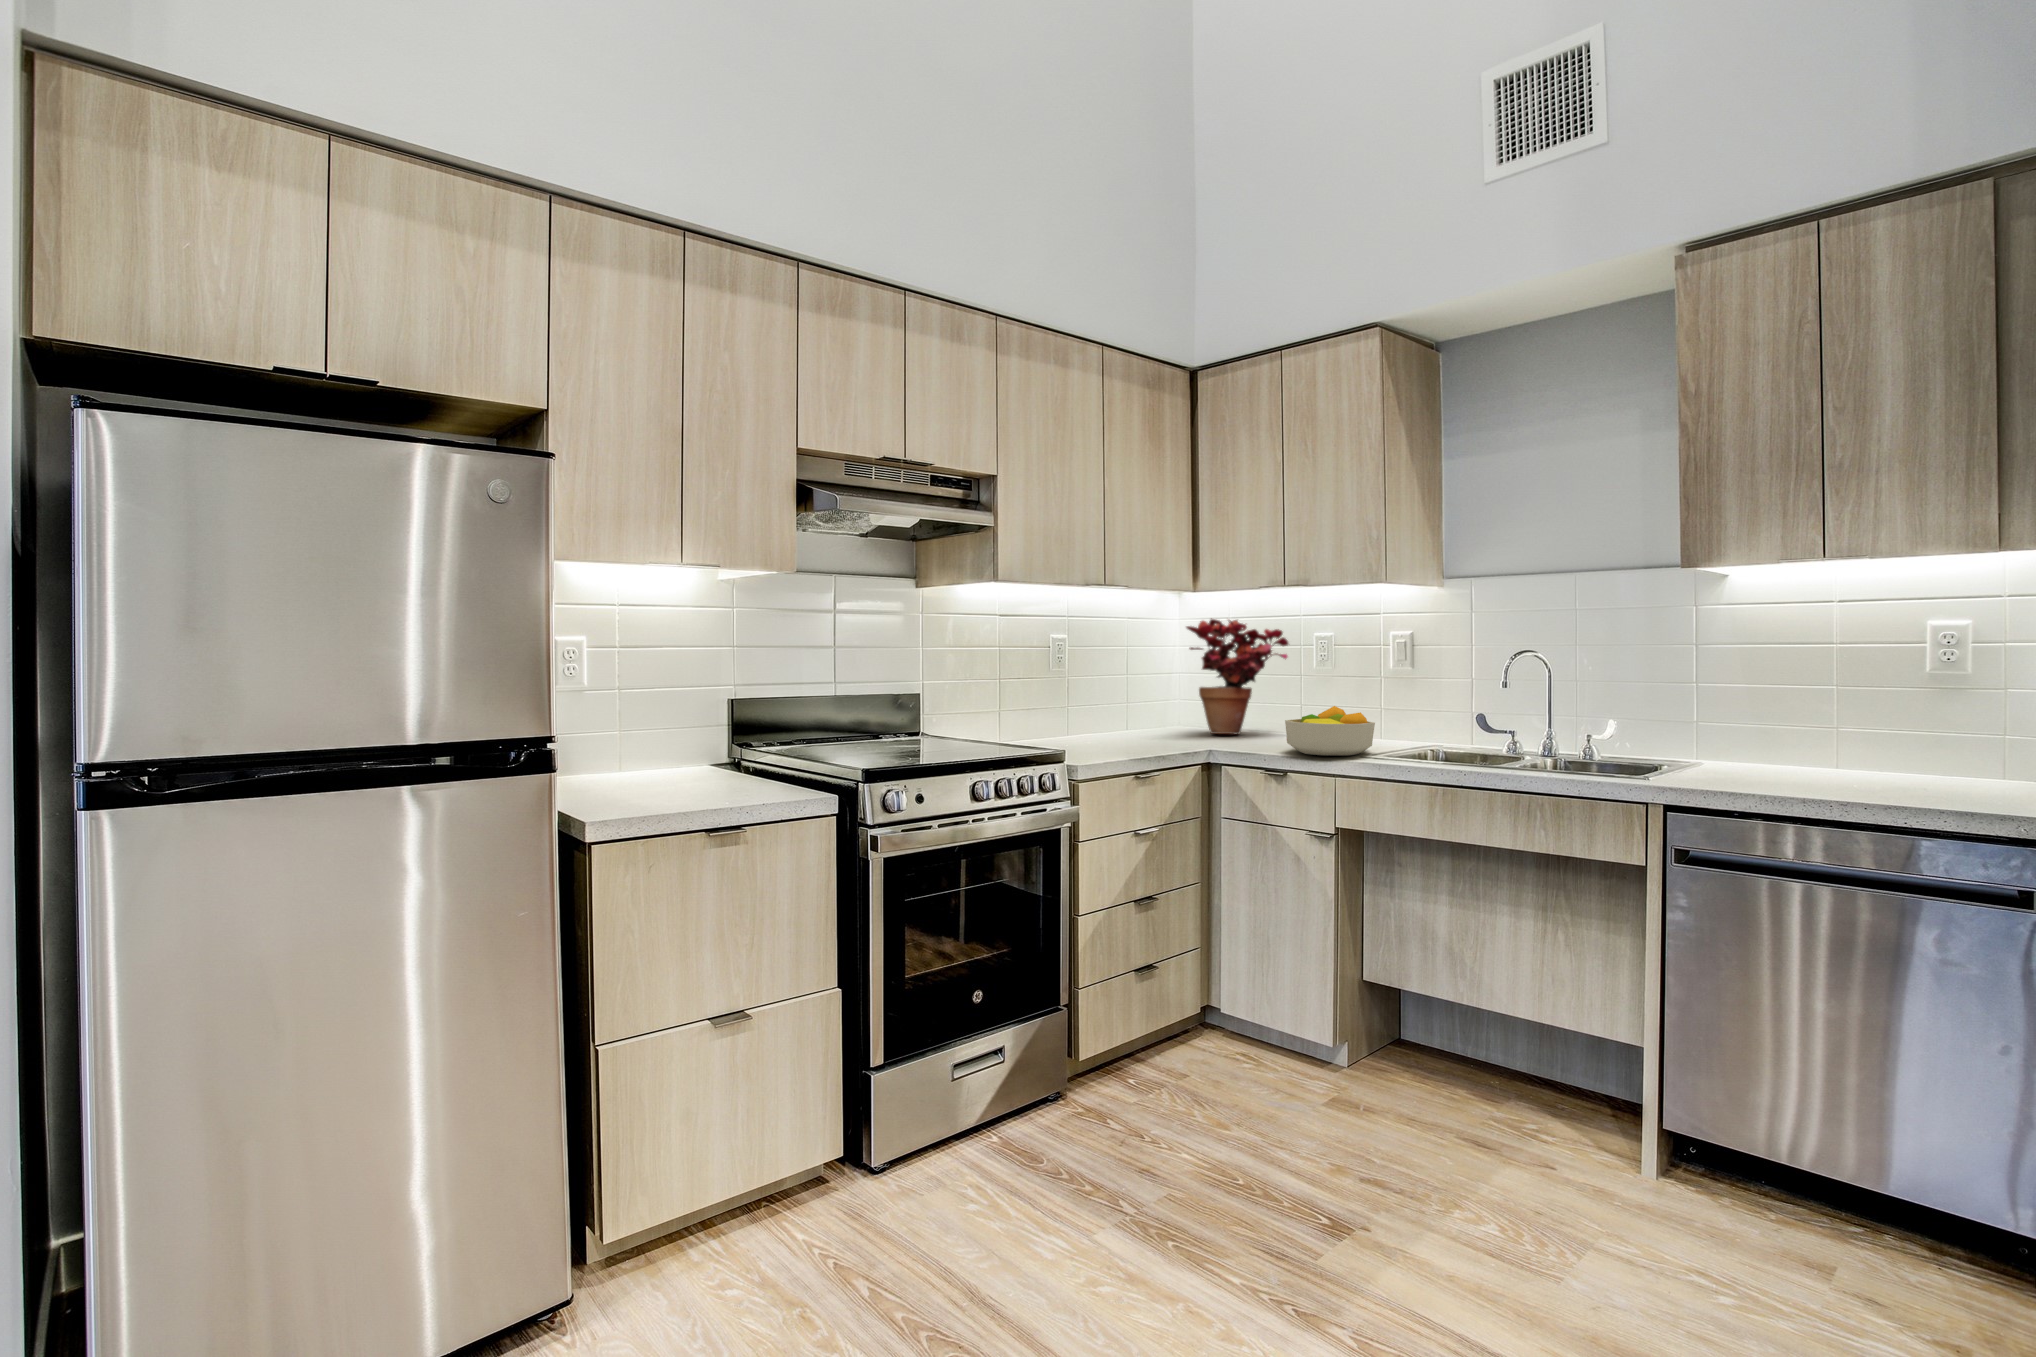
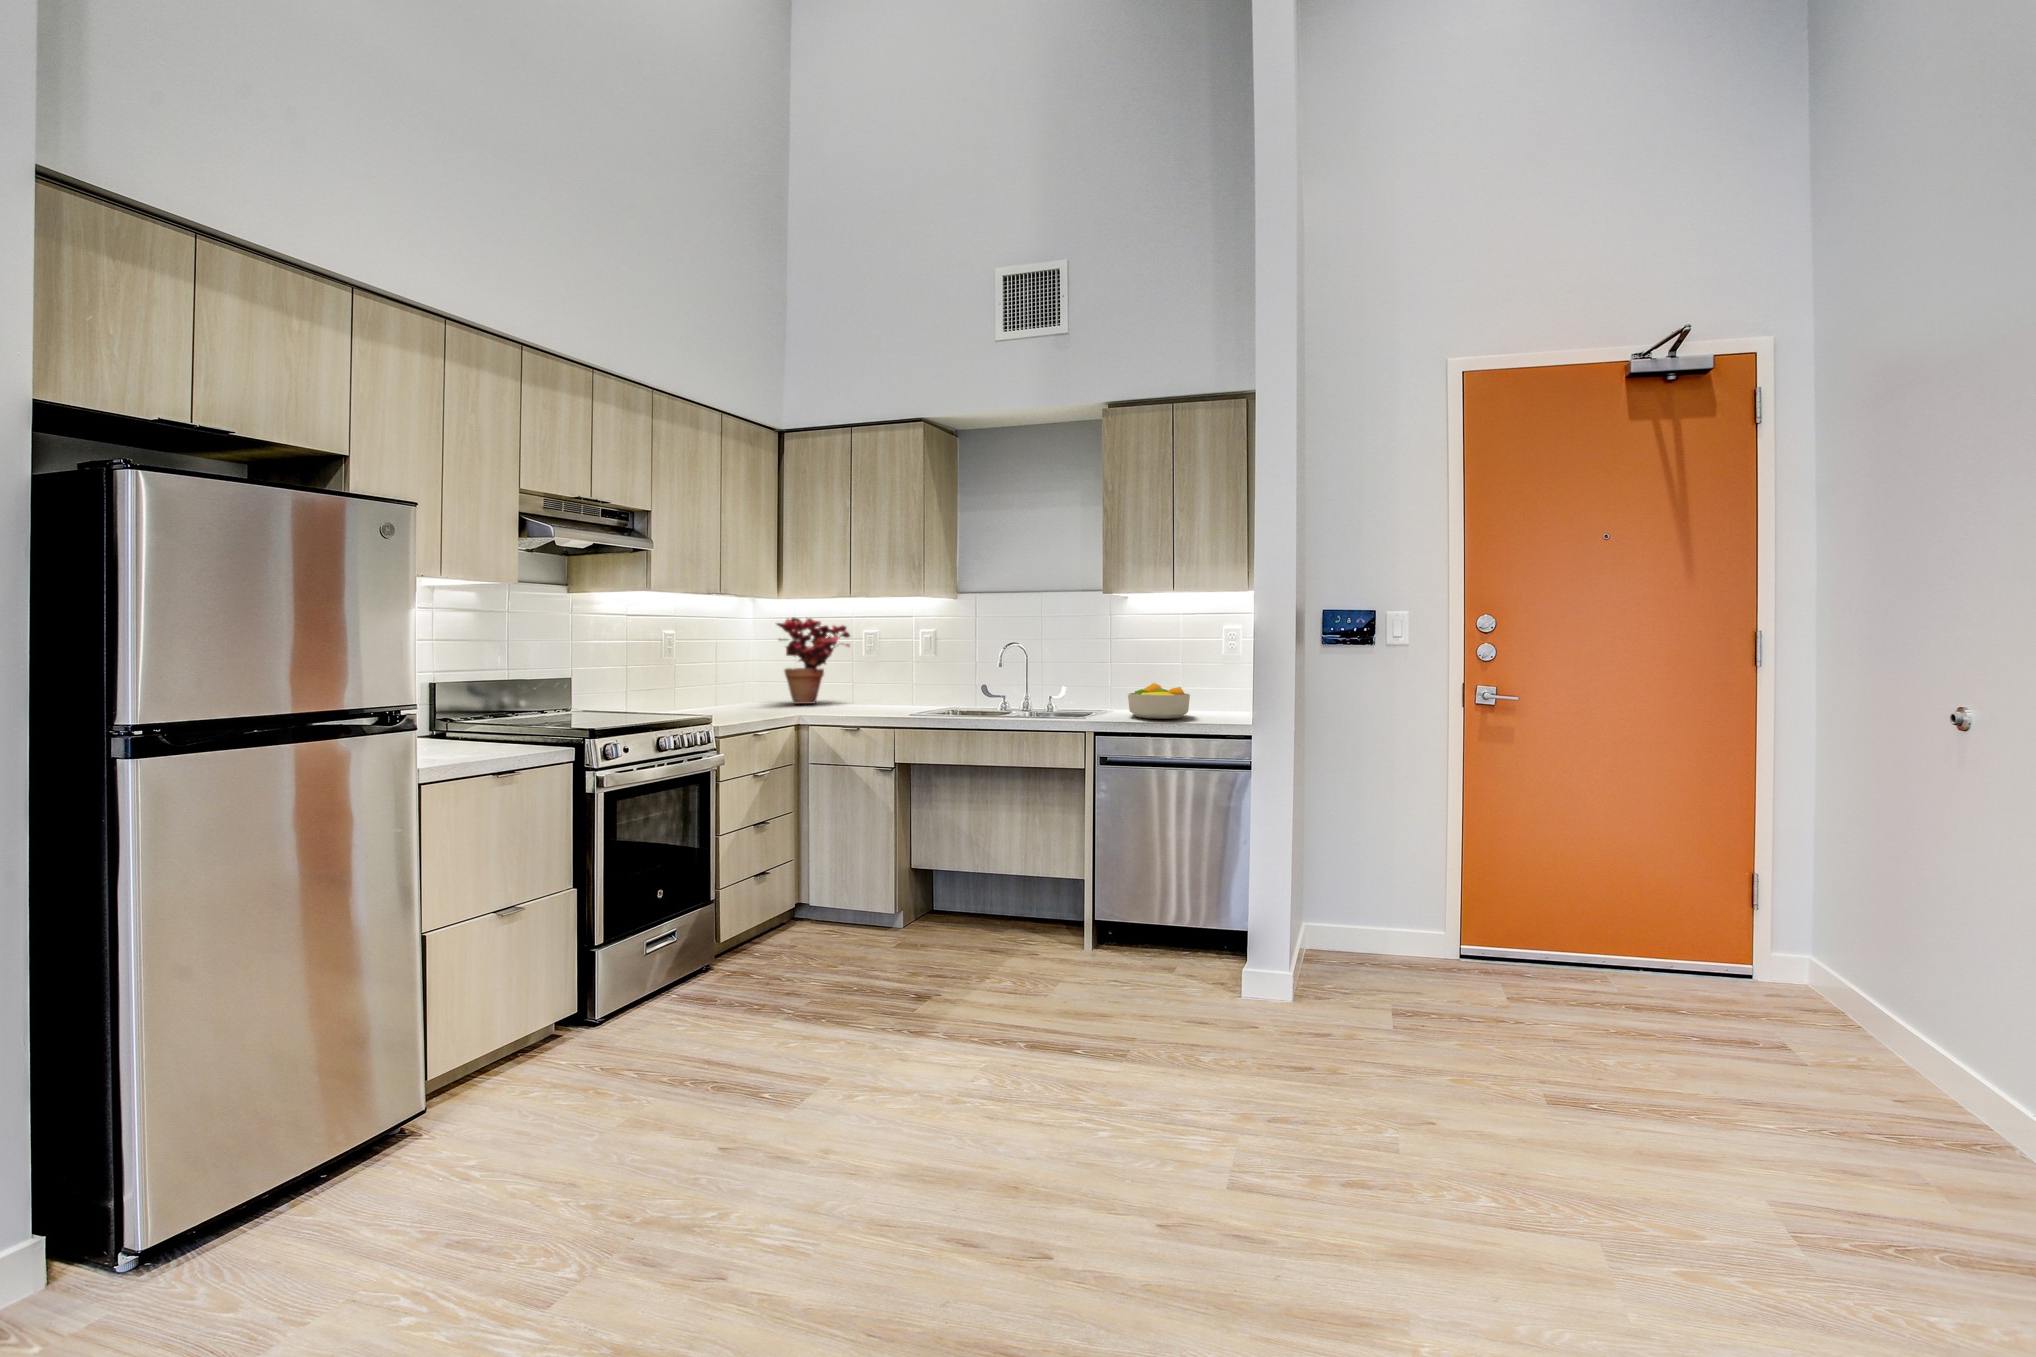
fruit bowl: present [1285,706,1375,756] -> present [1128,683,1190,719]

